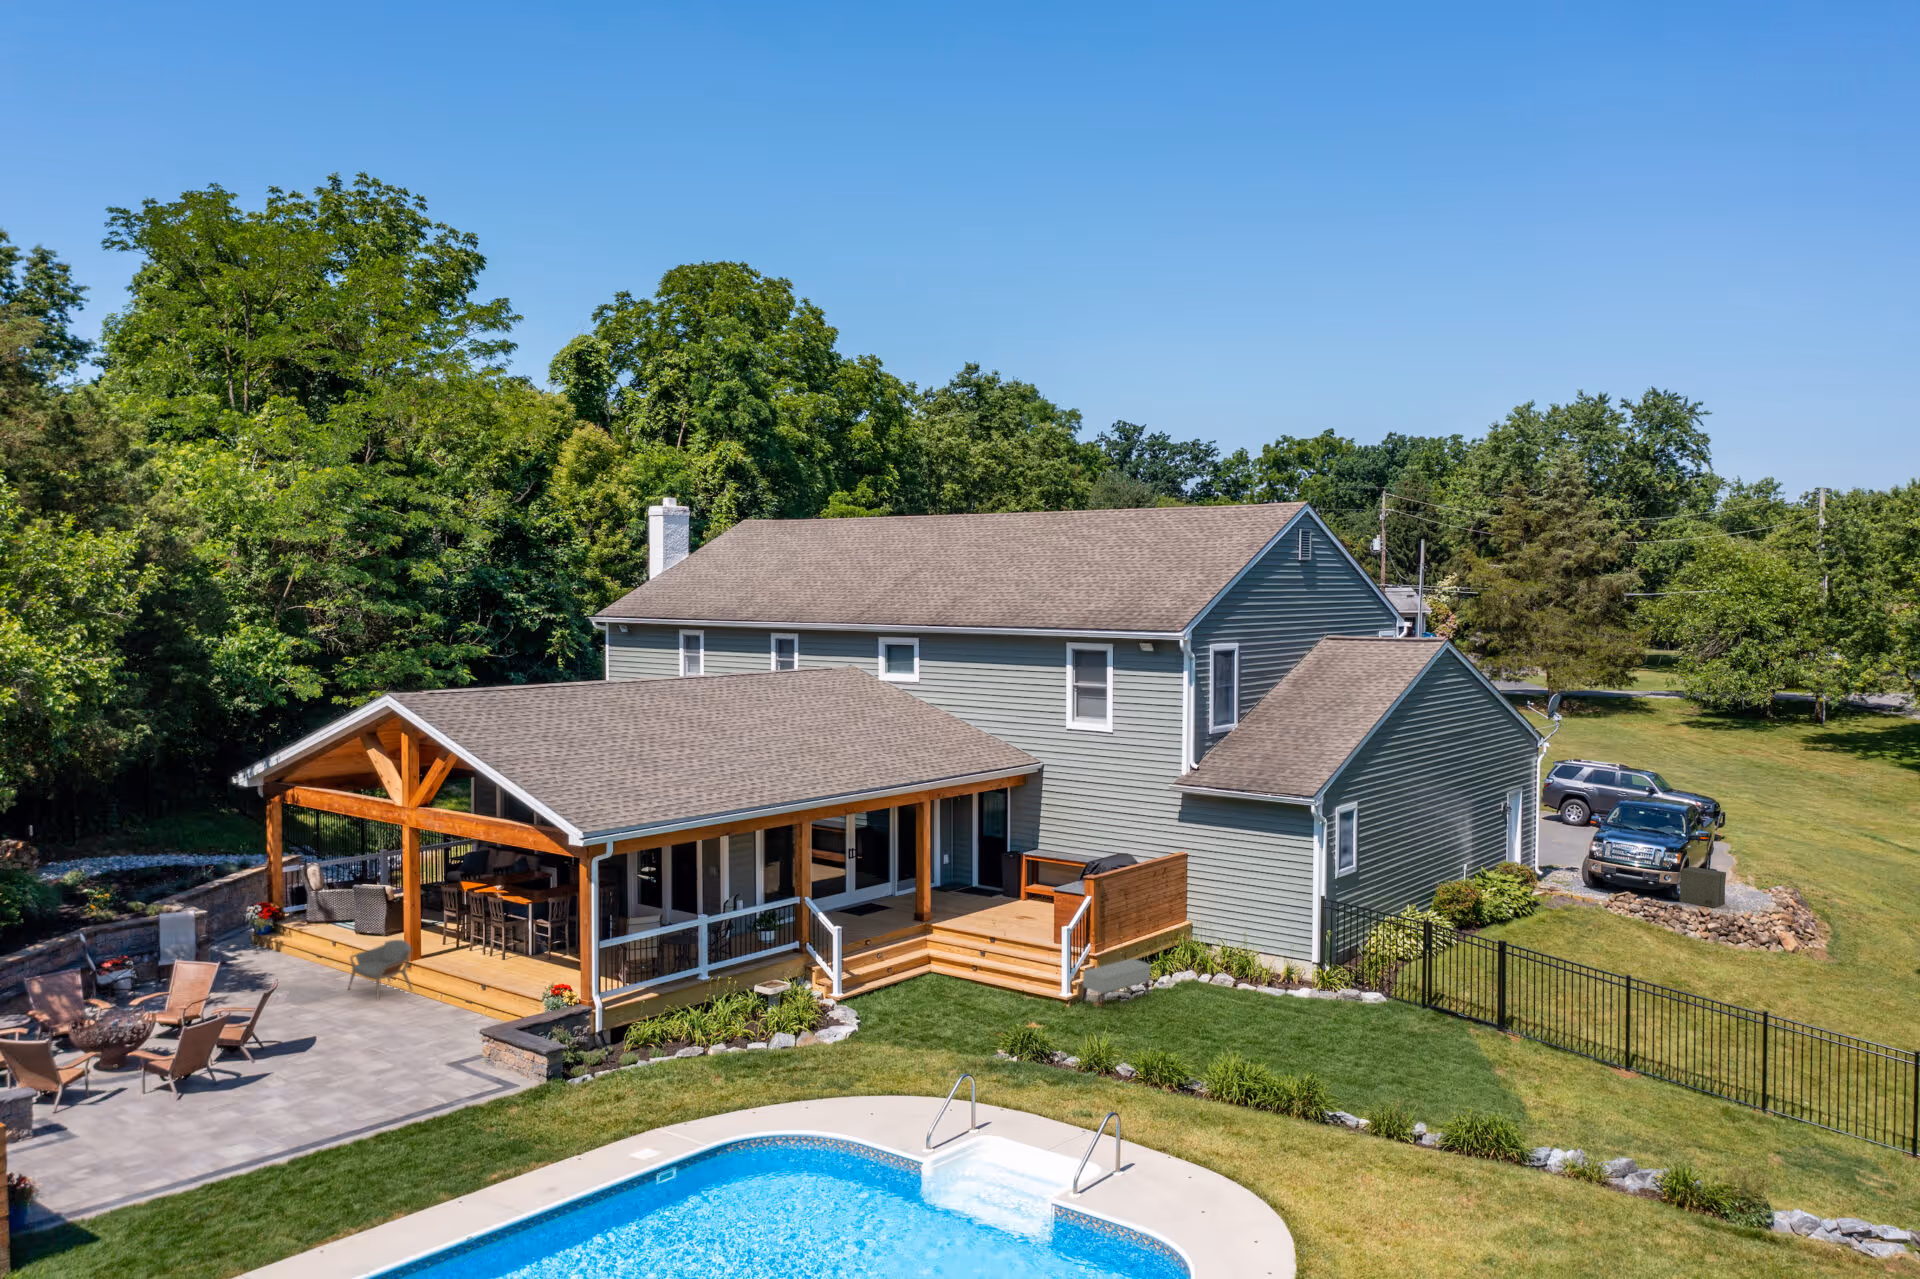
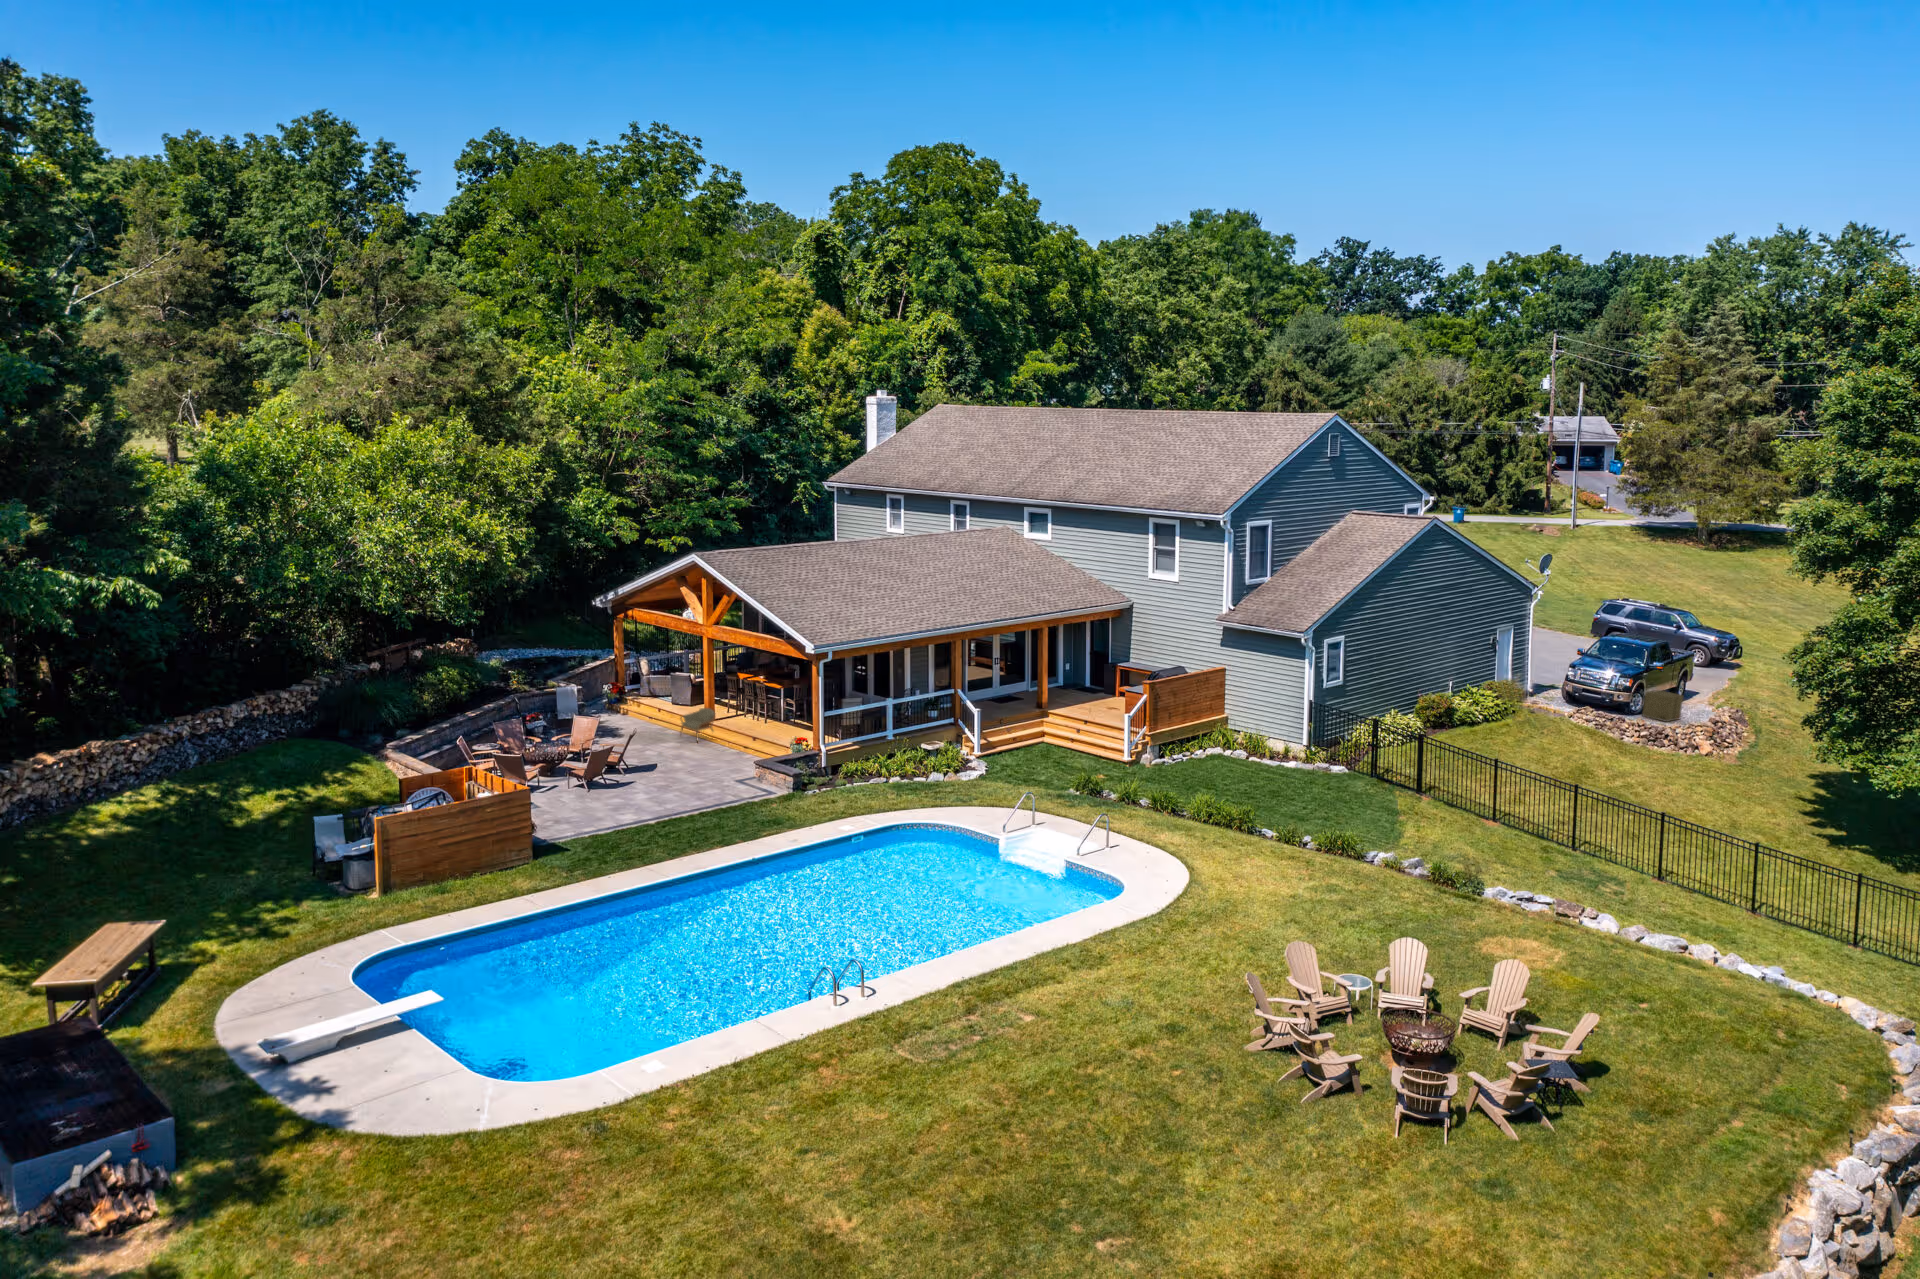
bench: present [1083,959,1151,1009] -> none [1133,739,1183,770]

